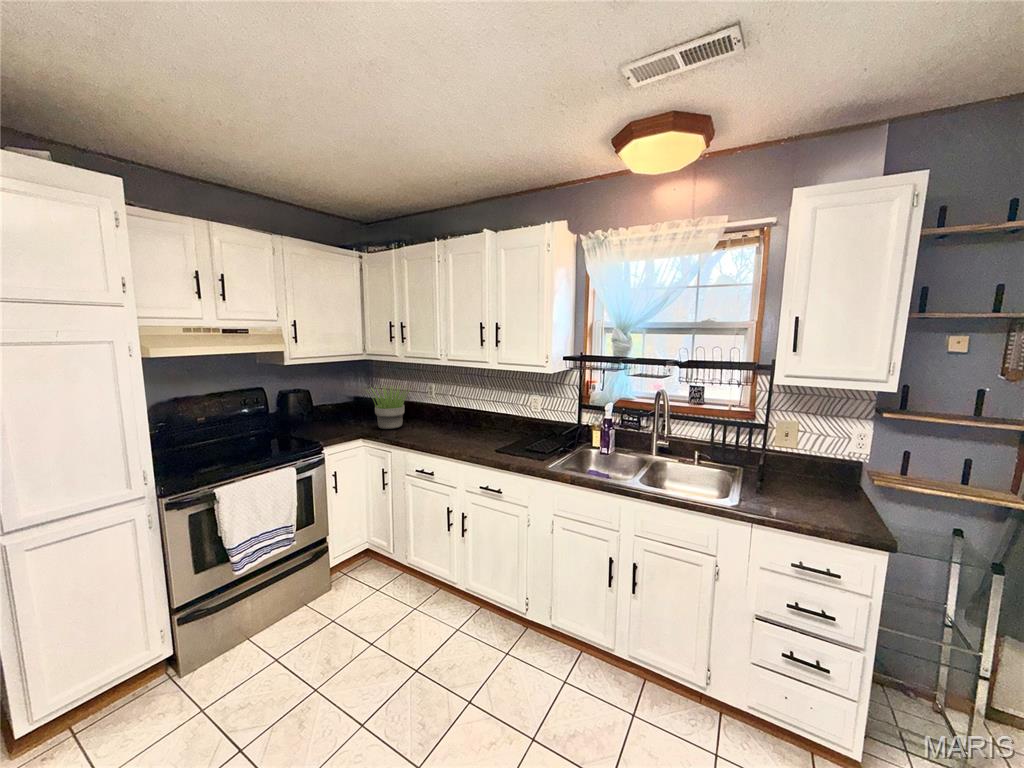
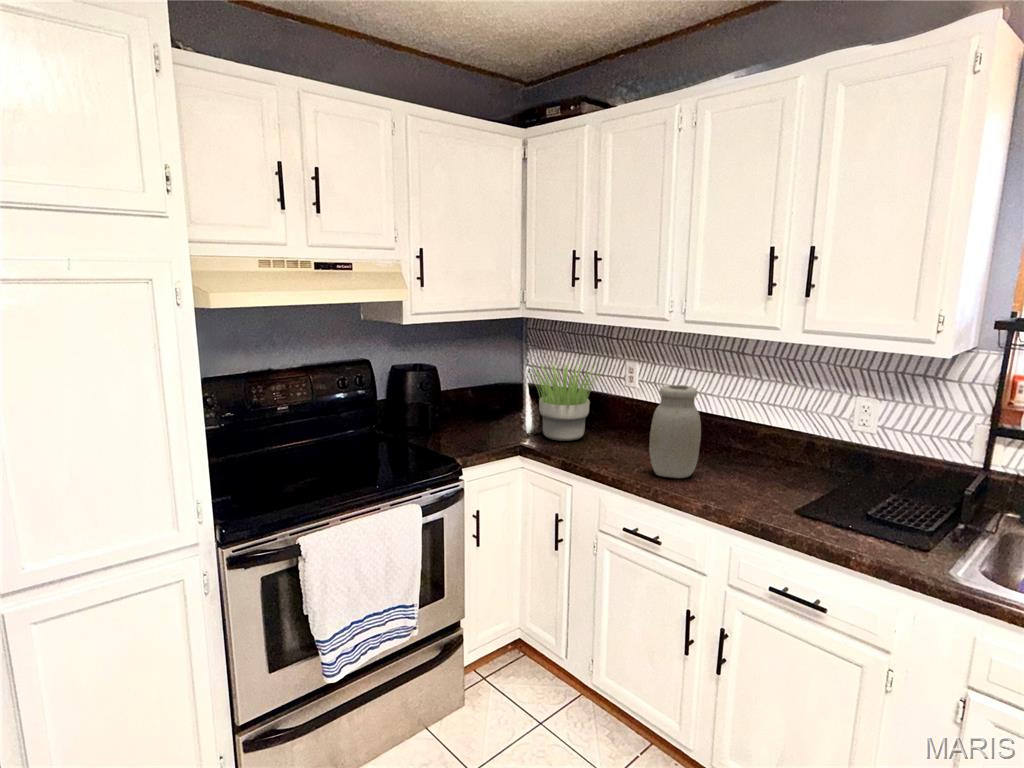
jar: none [430,393,456,441] -> present [649,385,701,478]

